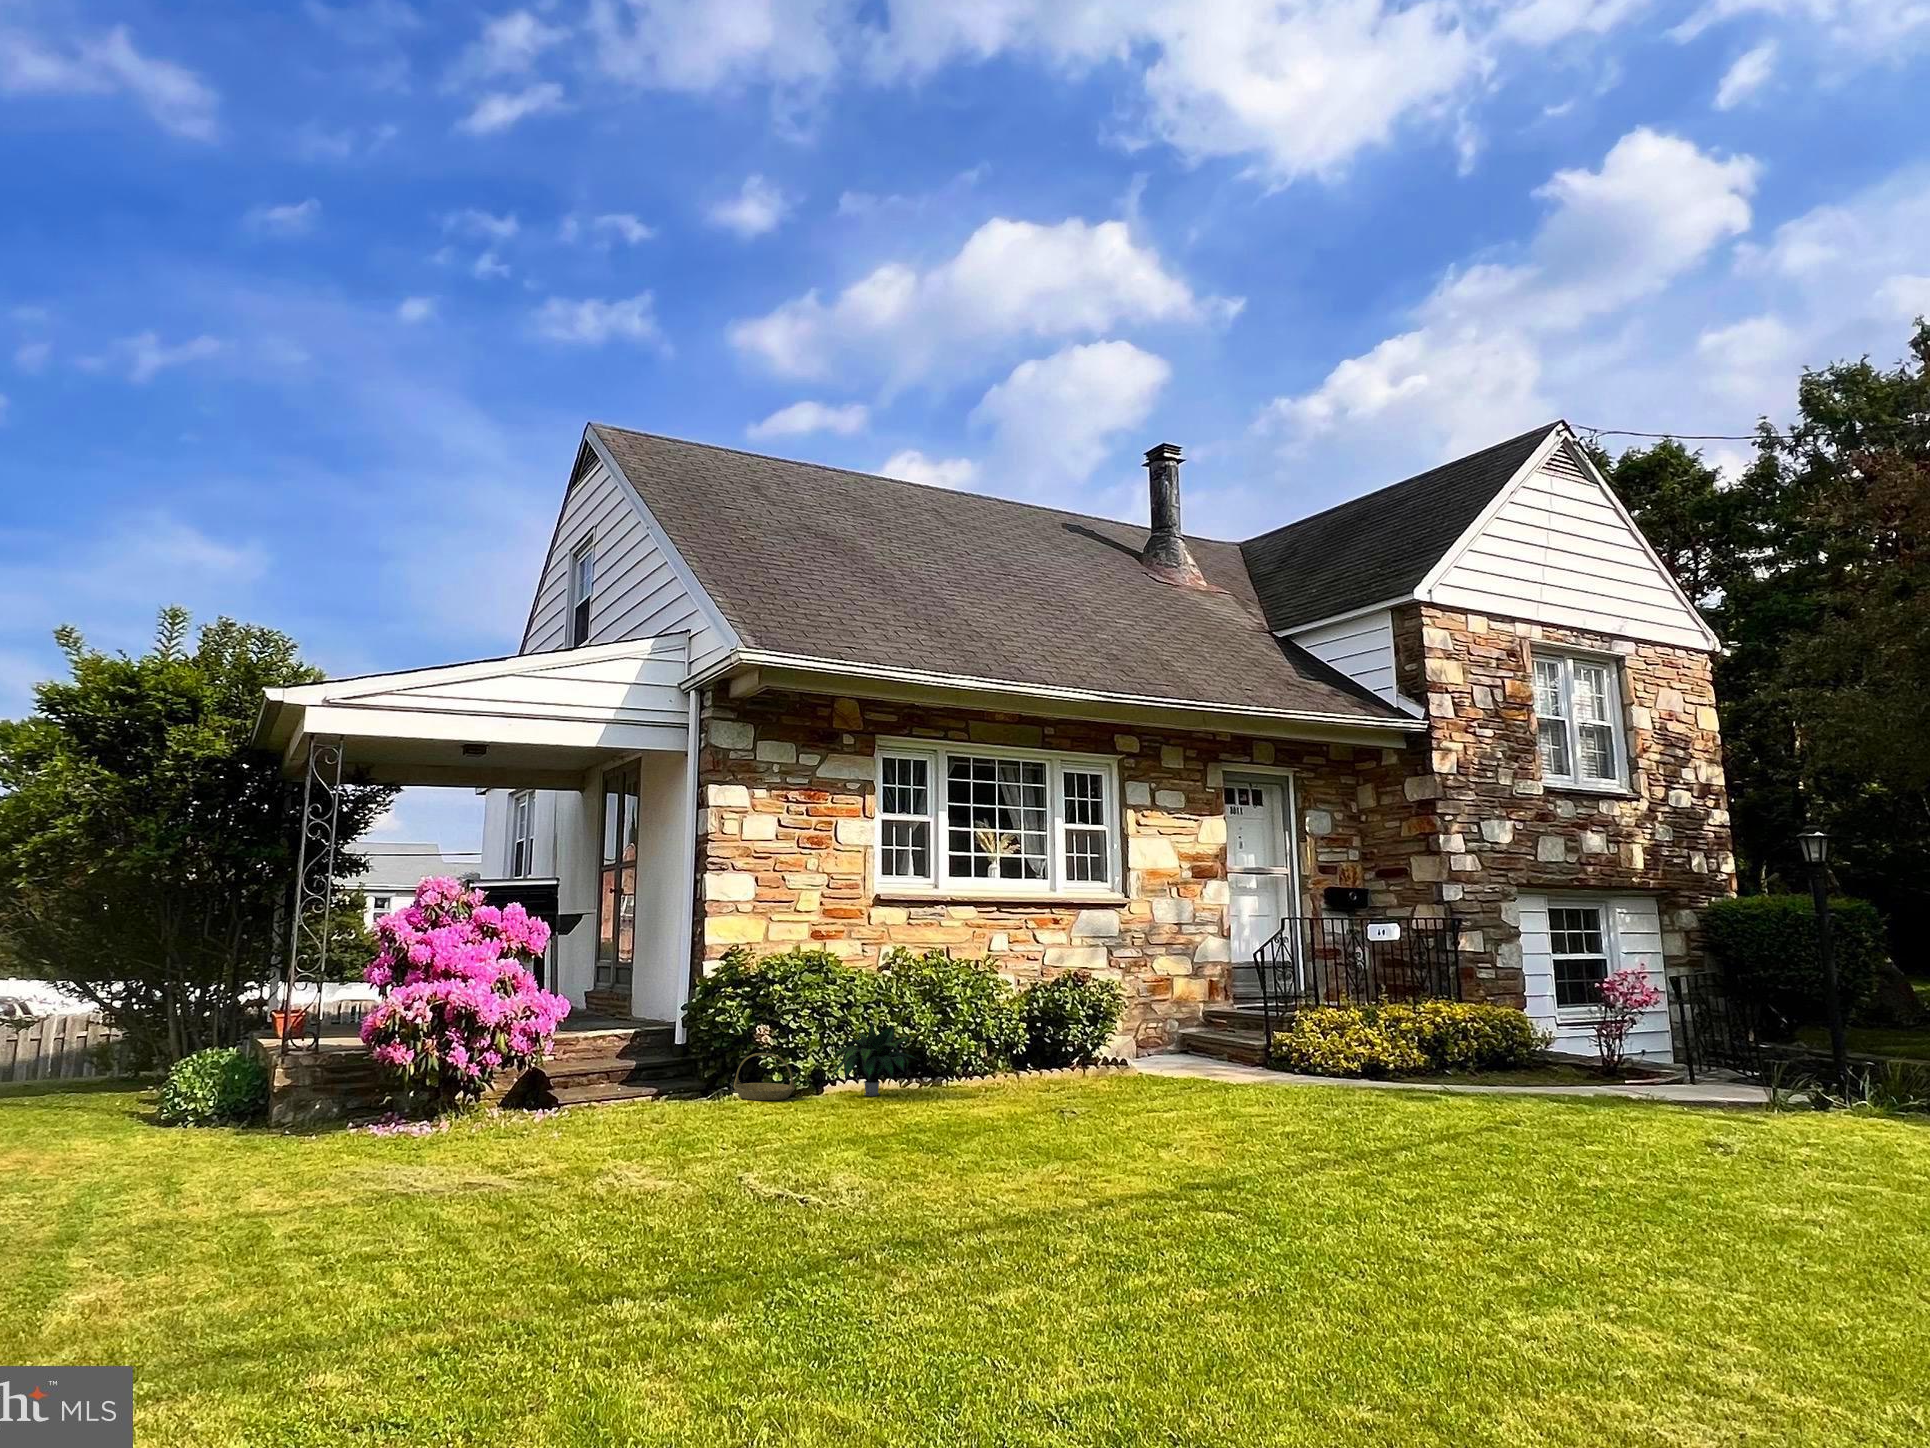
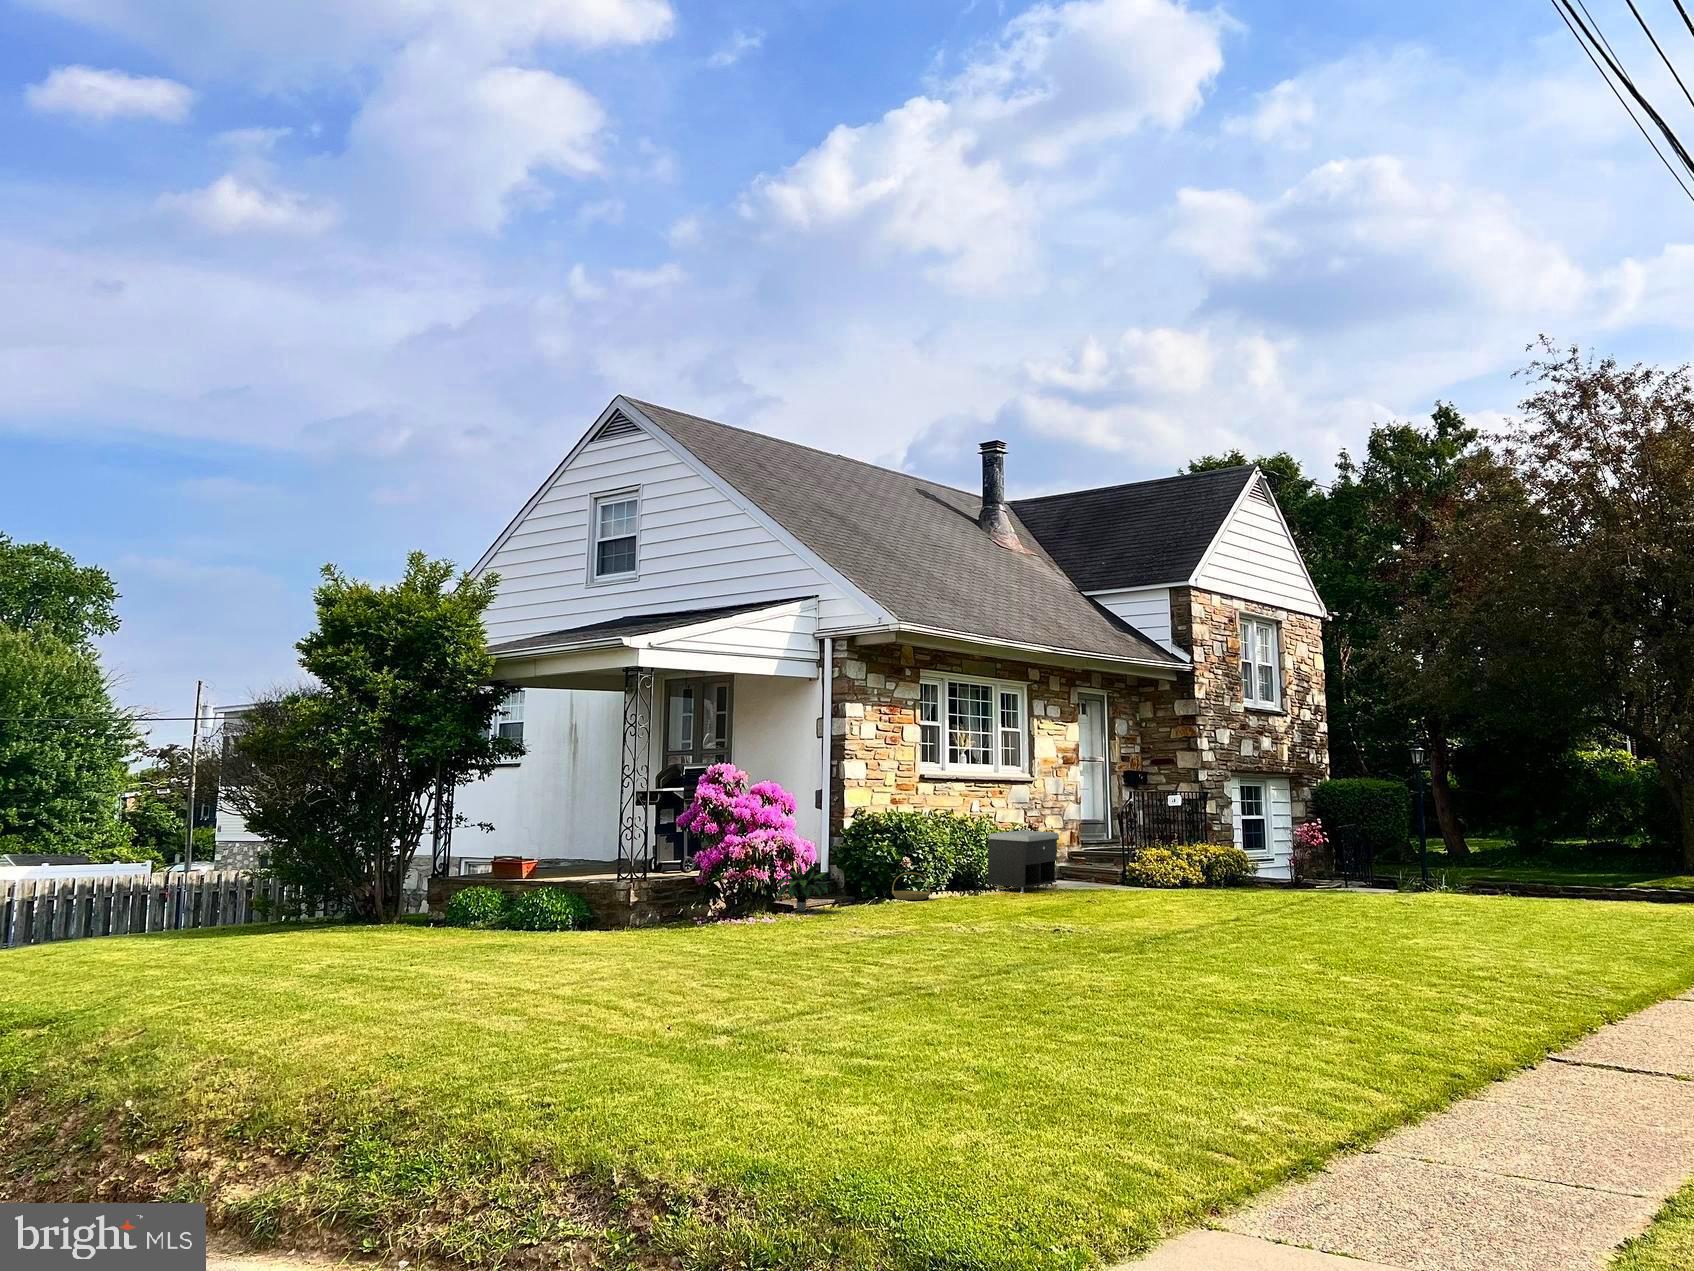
storage bench: none [950,982,1084,1089] -> present [988,830,1059,893]
potted plant: present [830,1022,920,1096] -> present [775,863,830,911]

